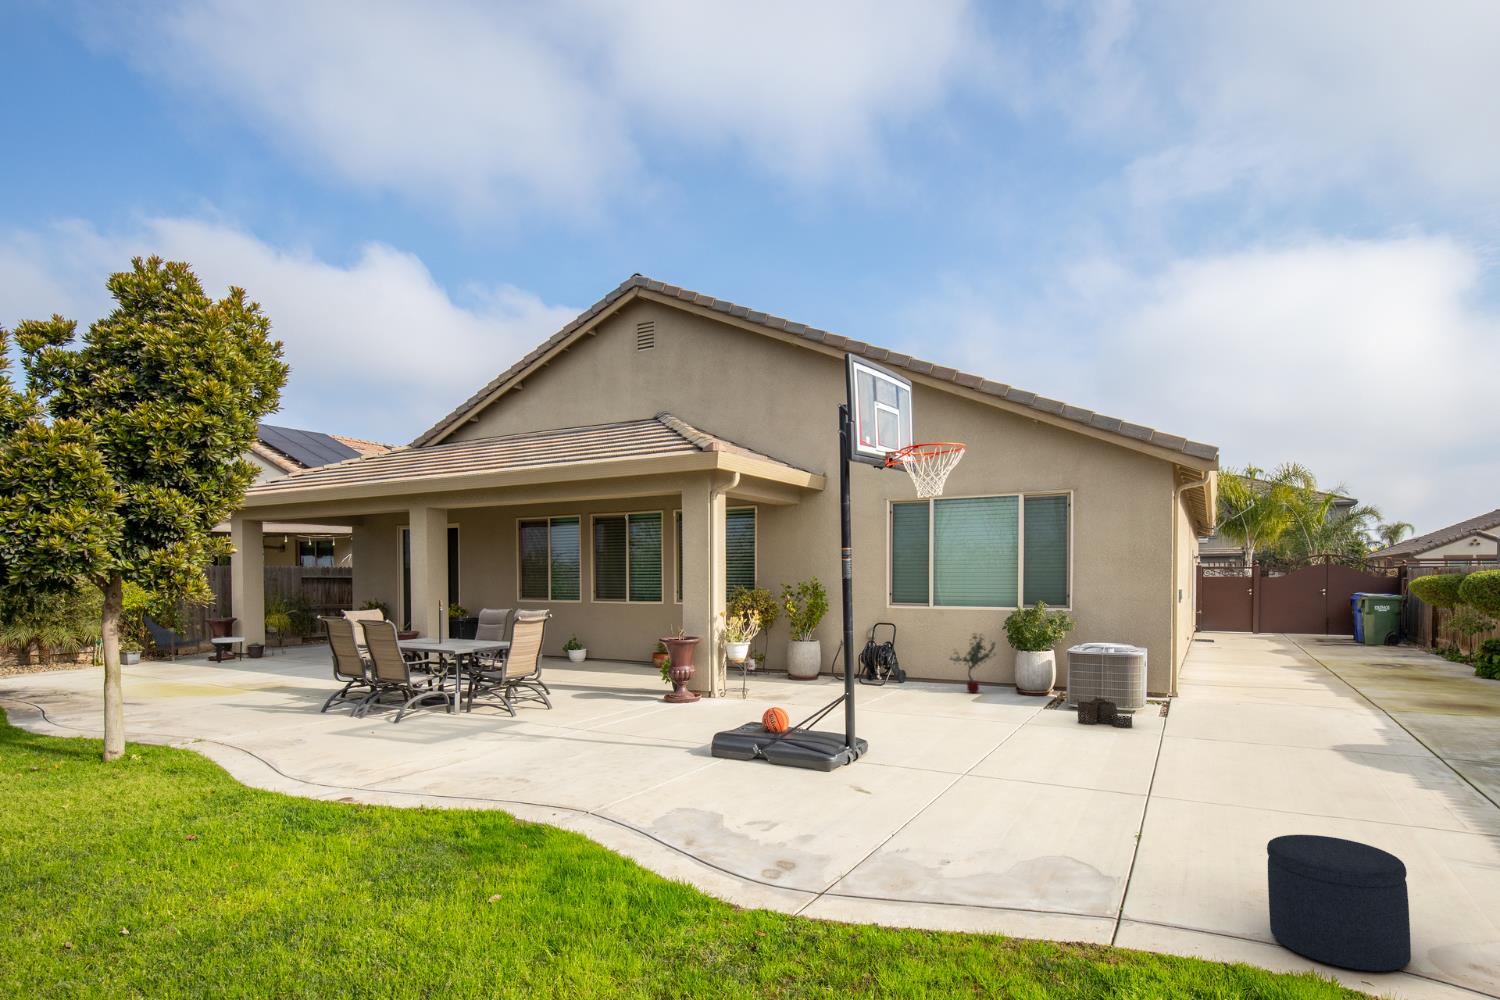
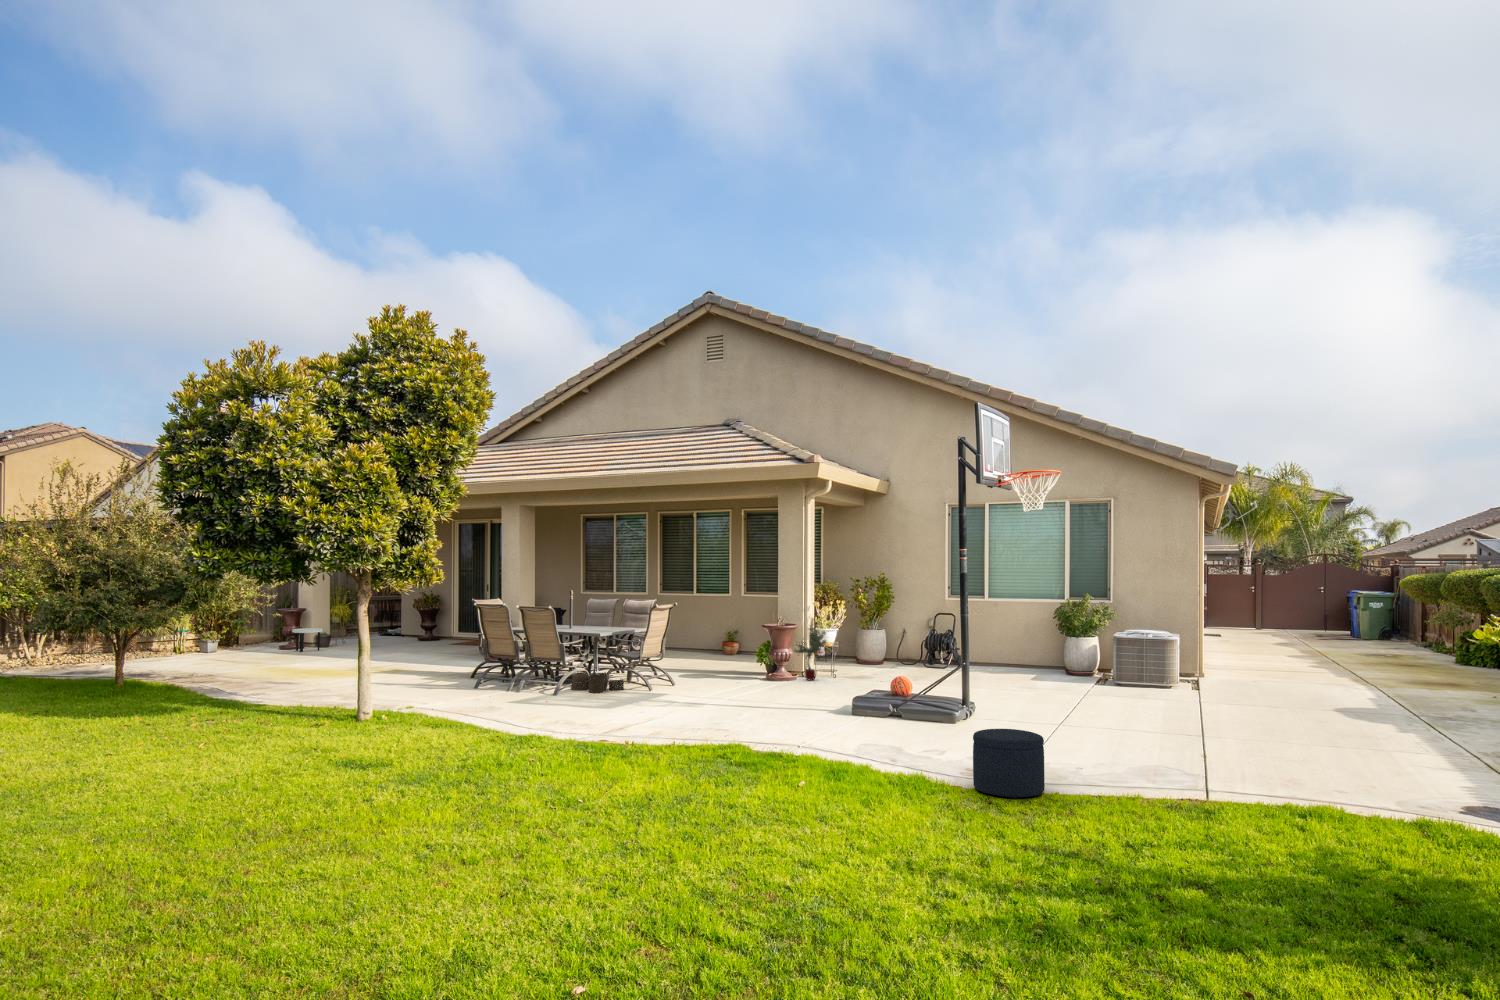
lounge chair: present [144,617,204,661] -> none [222,606,277,651]
potted tree: present [950,633,995,693] -> present [794,626,826,680]
woven basket: present [1077,697,1132,728] -> present [571,672,624,693]
ottoman: present [1267,835,1411,971] -> present [973,729,1045,798]

